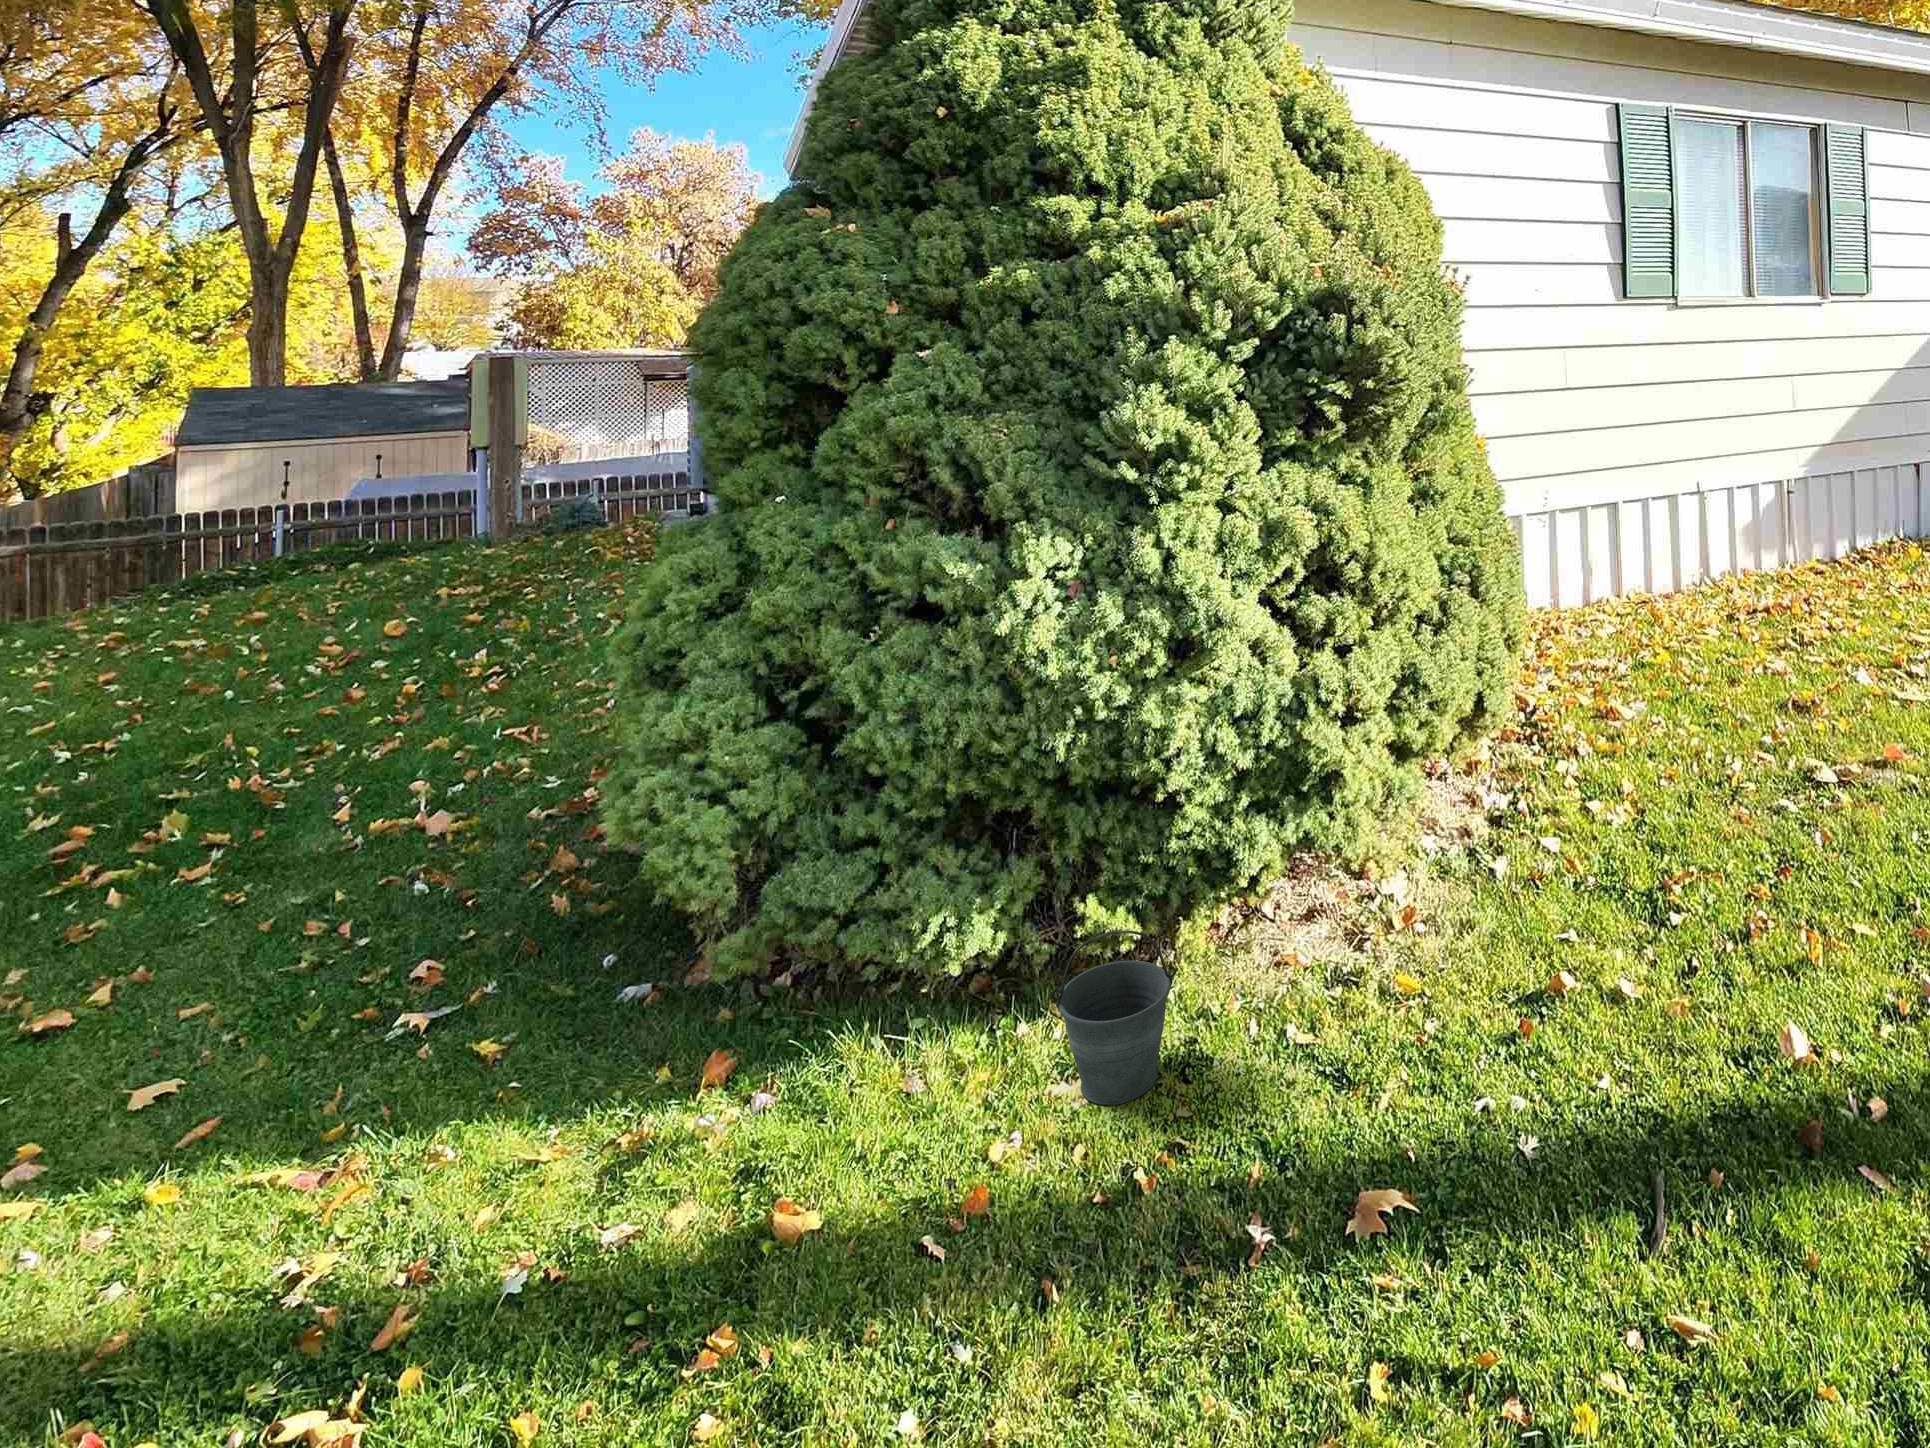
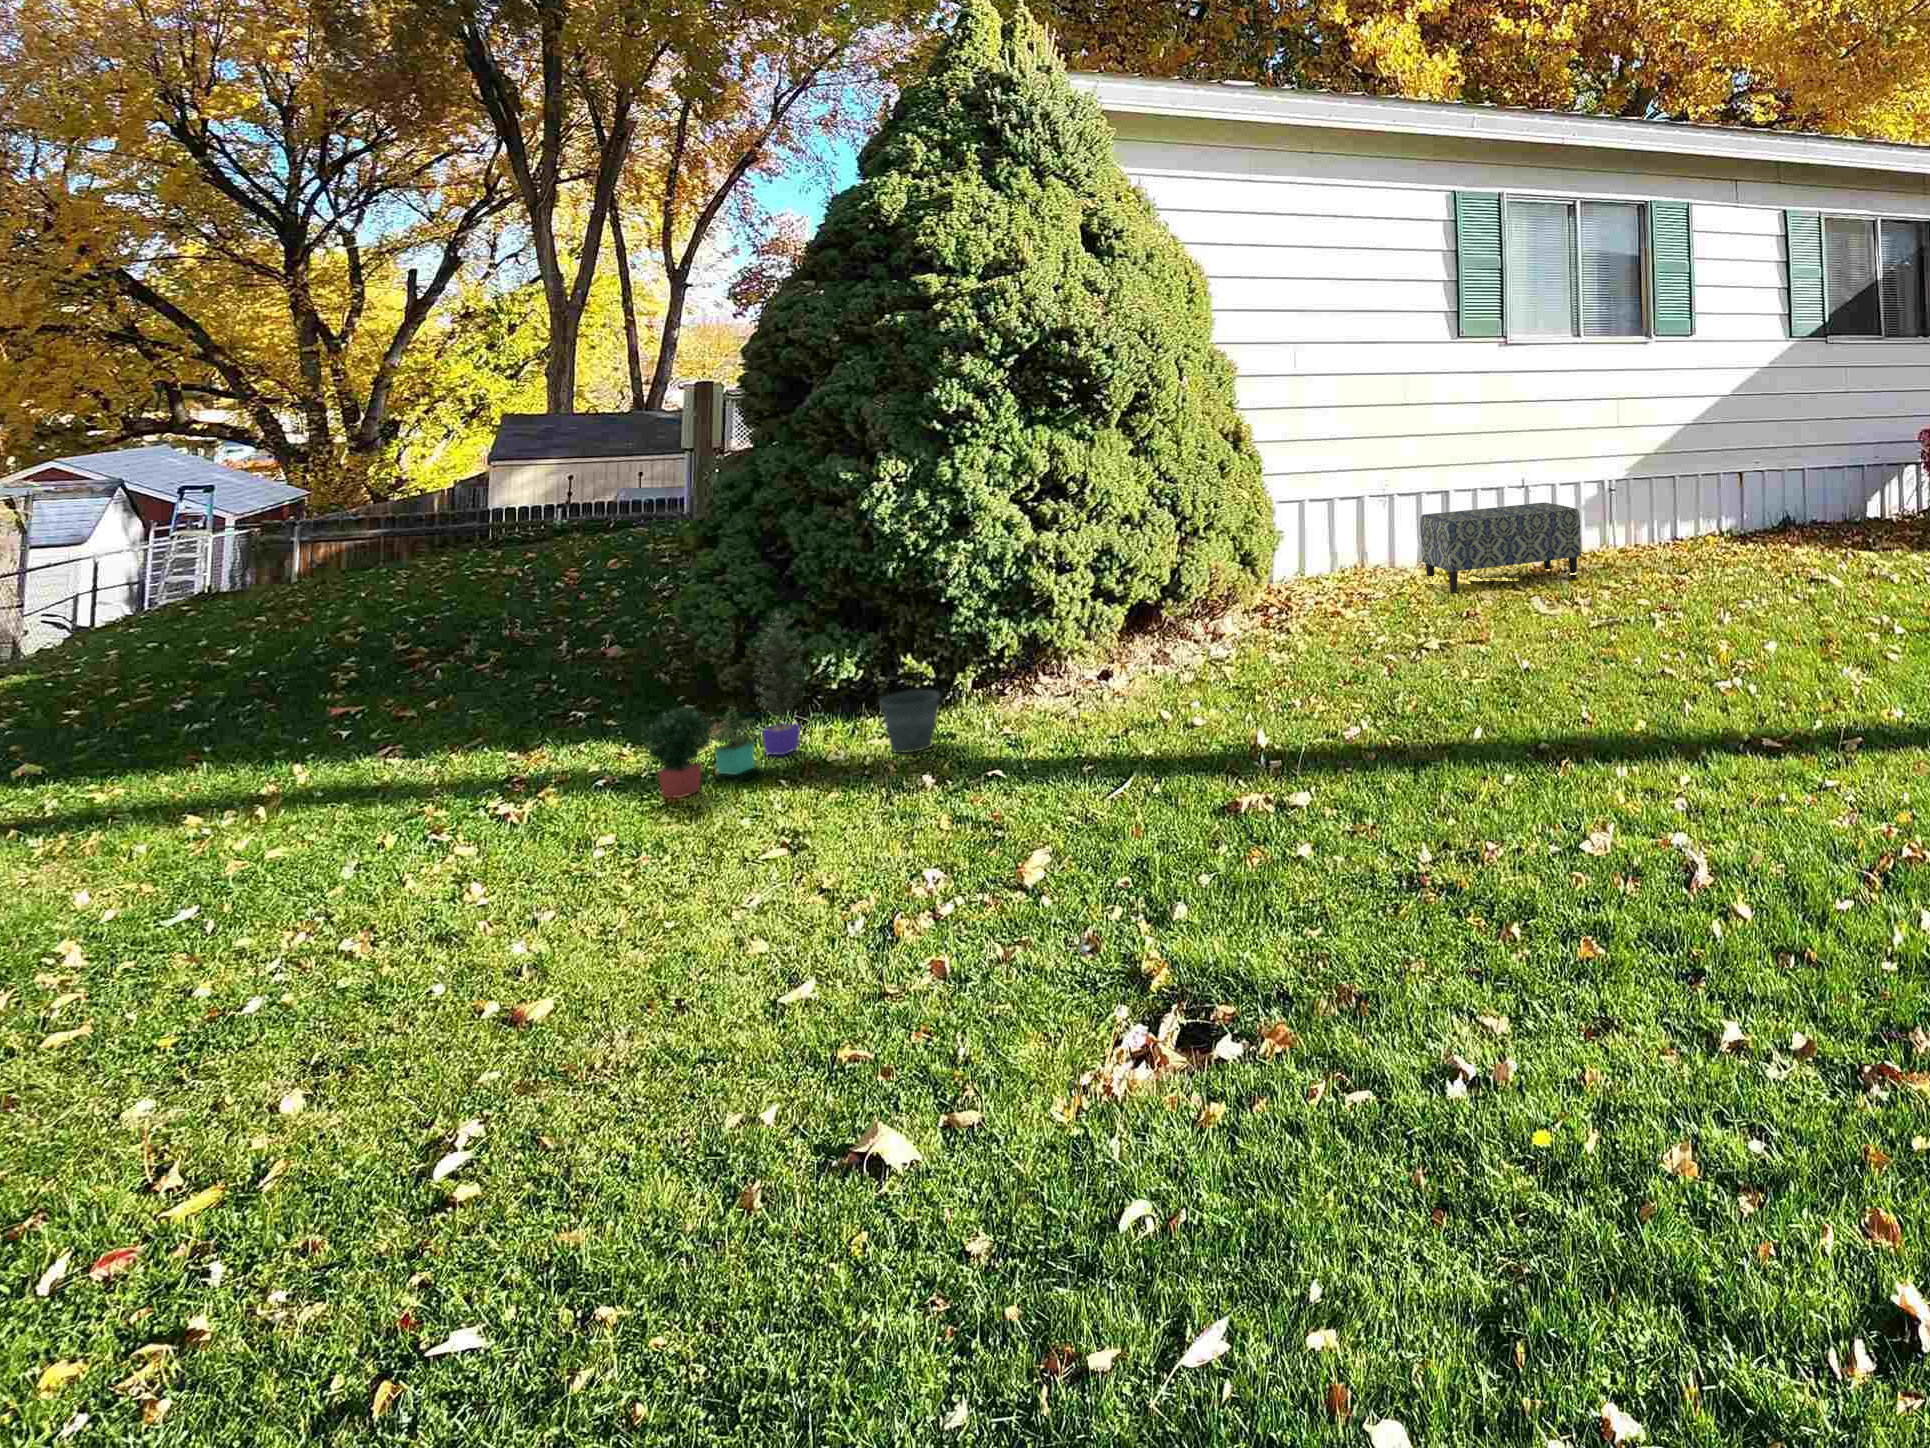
bench: none [1557,493,1749,622] -> present [1420,503,1581,593]
potted plant: none [606,843,916,1354] -> present [643,613,806,798]

